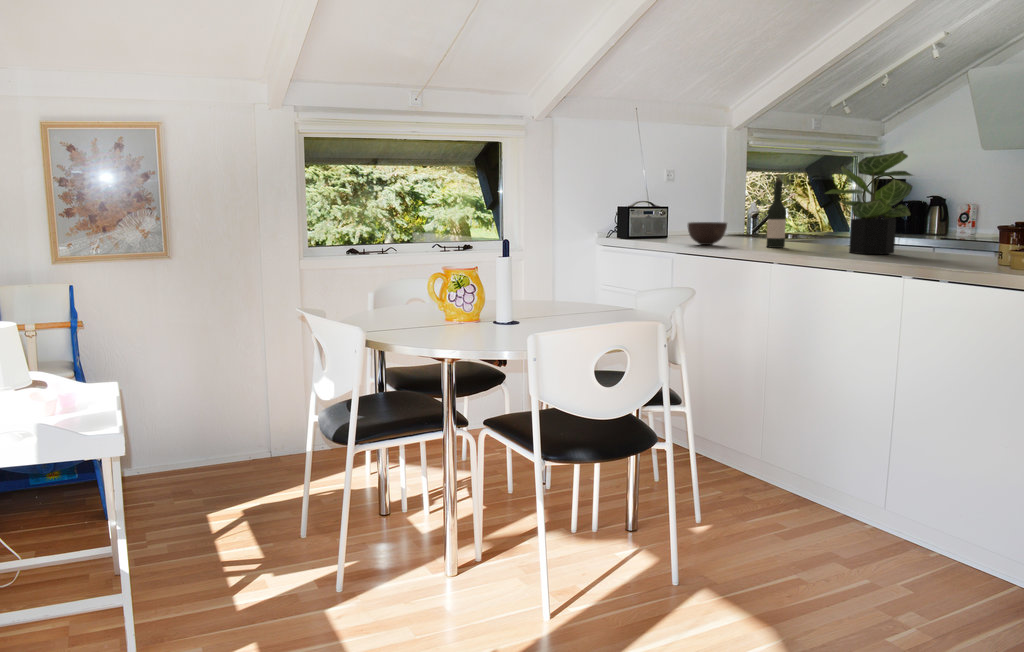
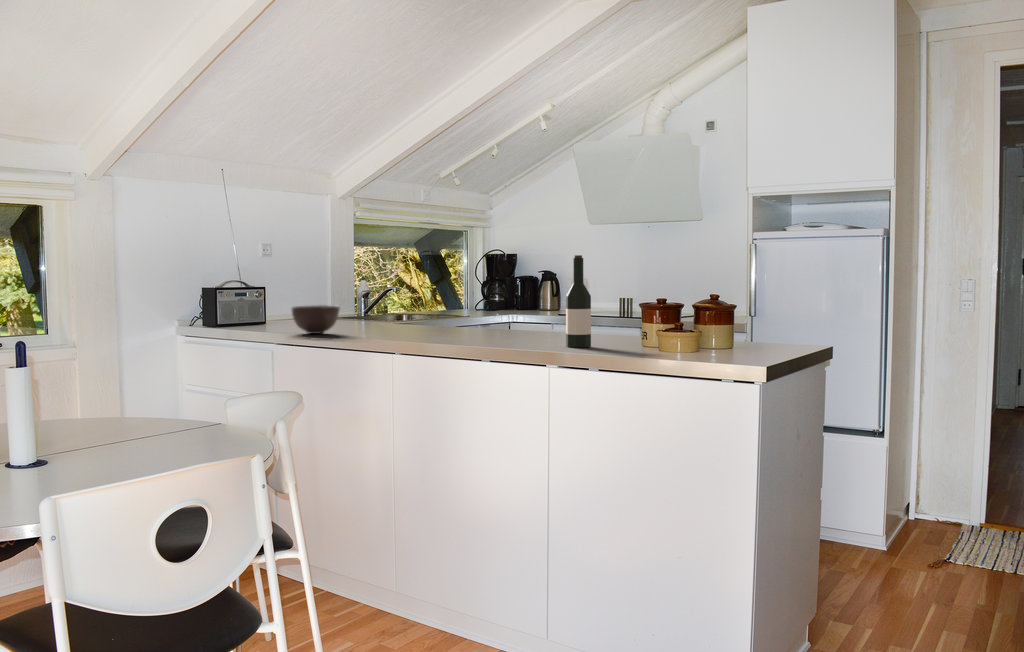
potted plant: present [825,151,912,254] -> none [443,226,539,340]
wine bottle: present [766,180,786,248] -> present [566,255,591,348]

